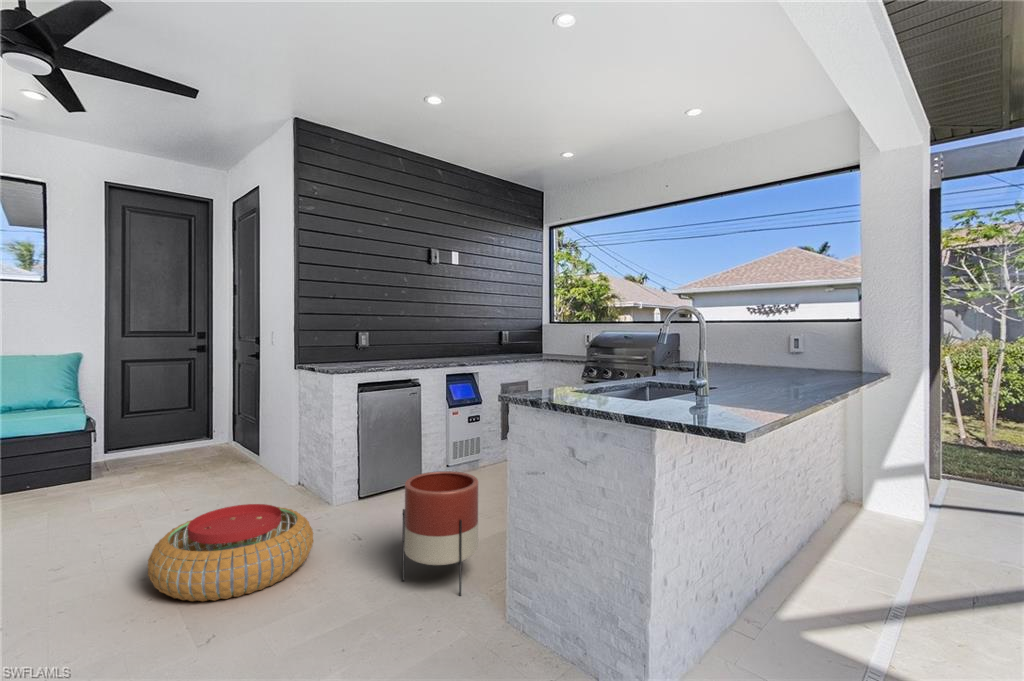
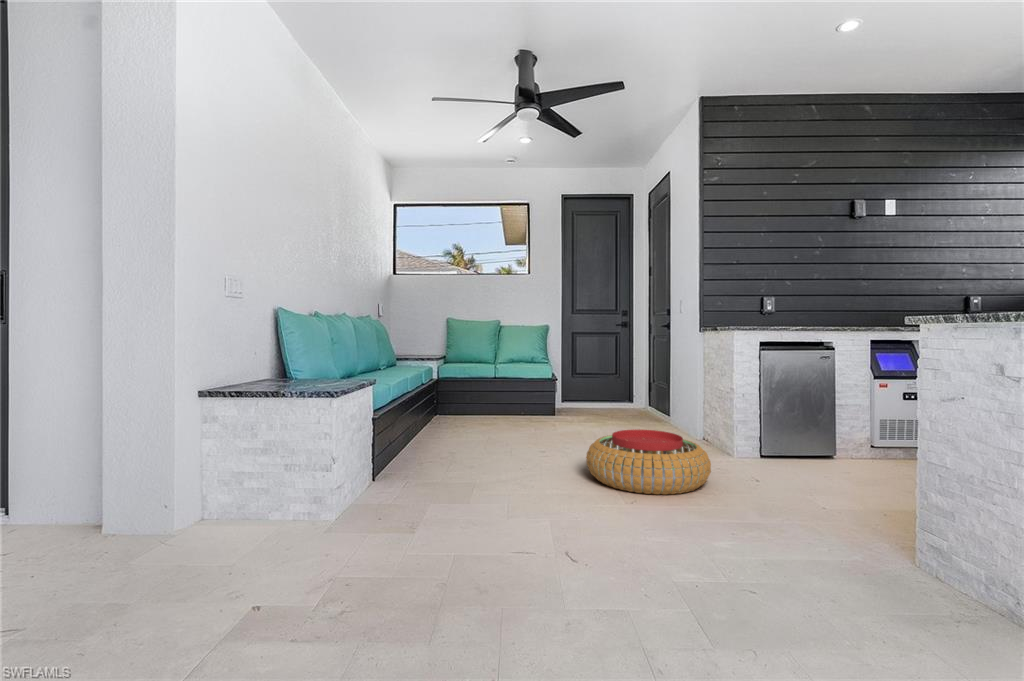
planter: present [402,471,478,596] -> none [801,417,903,551]

